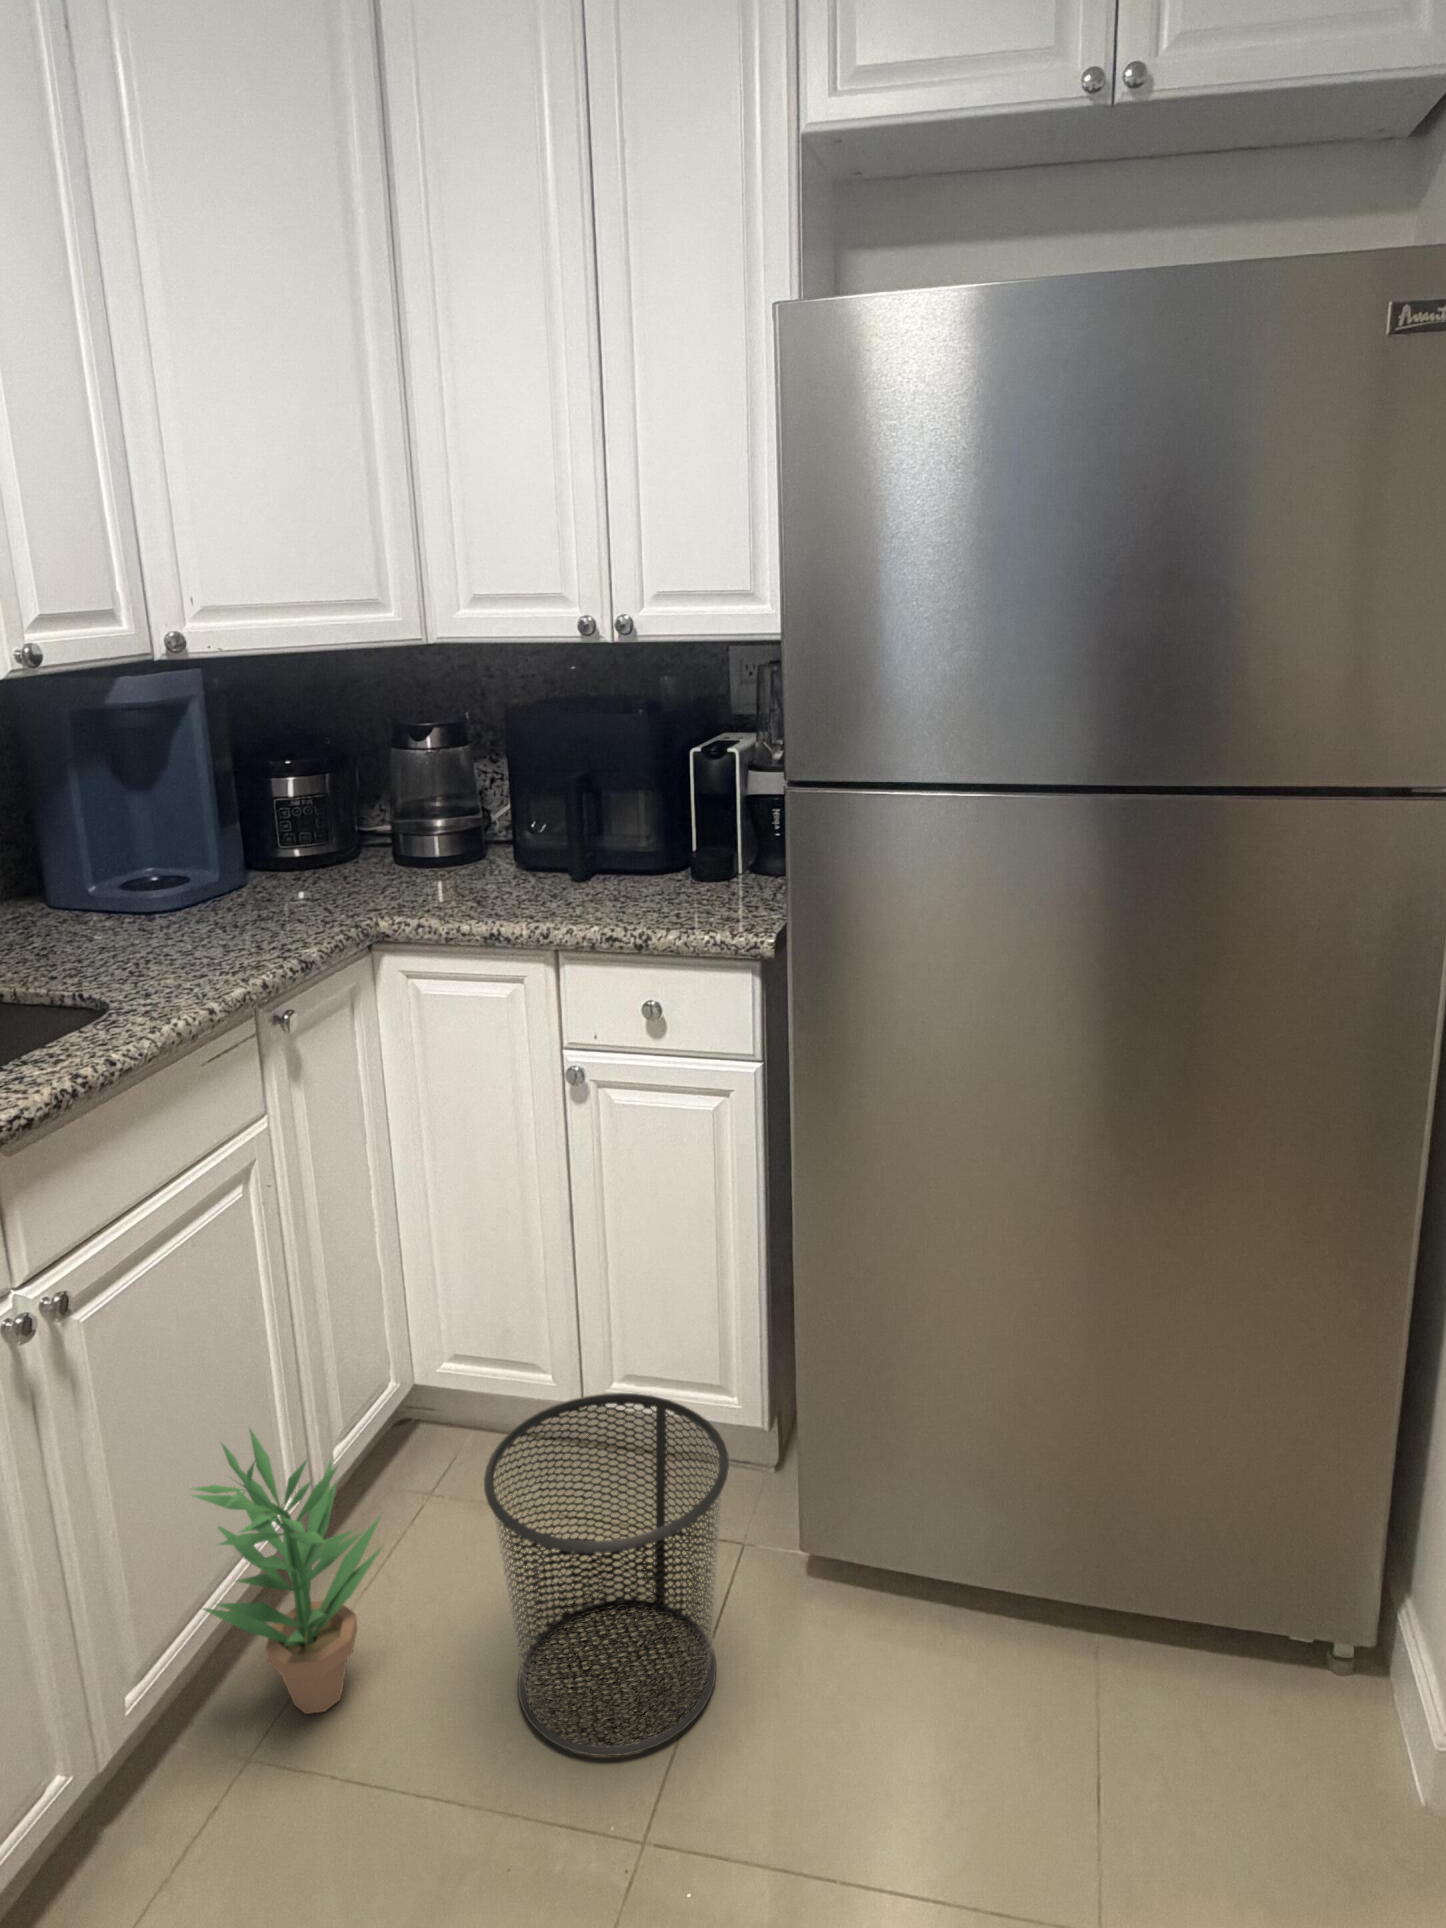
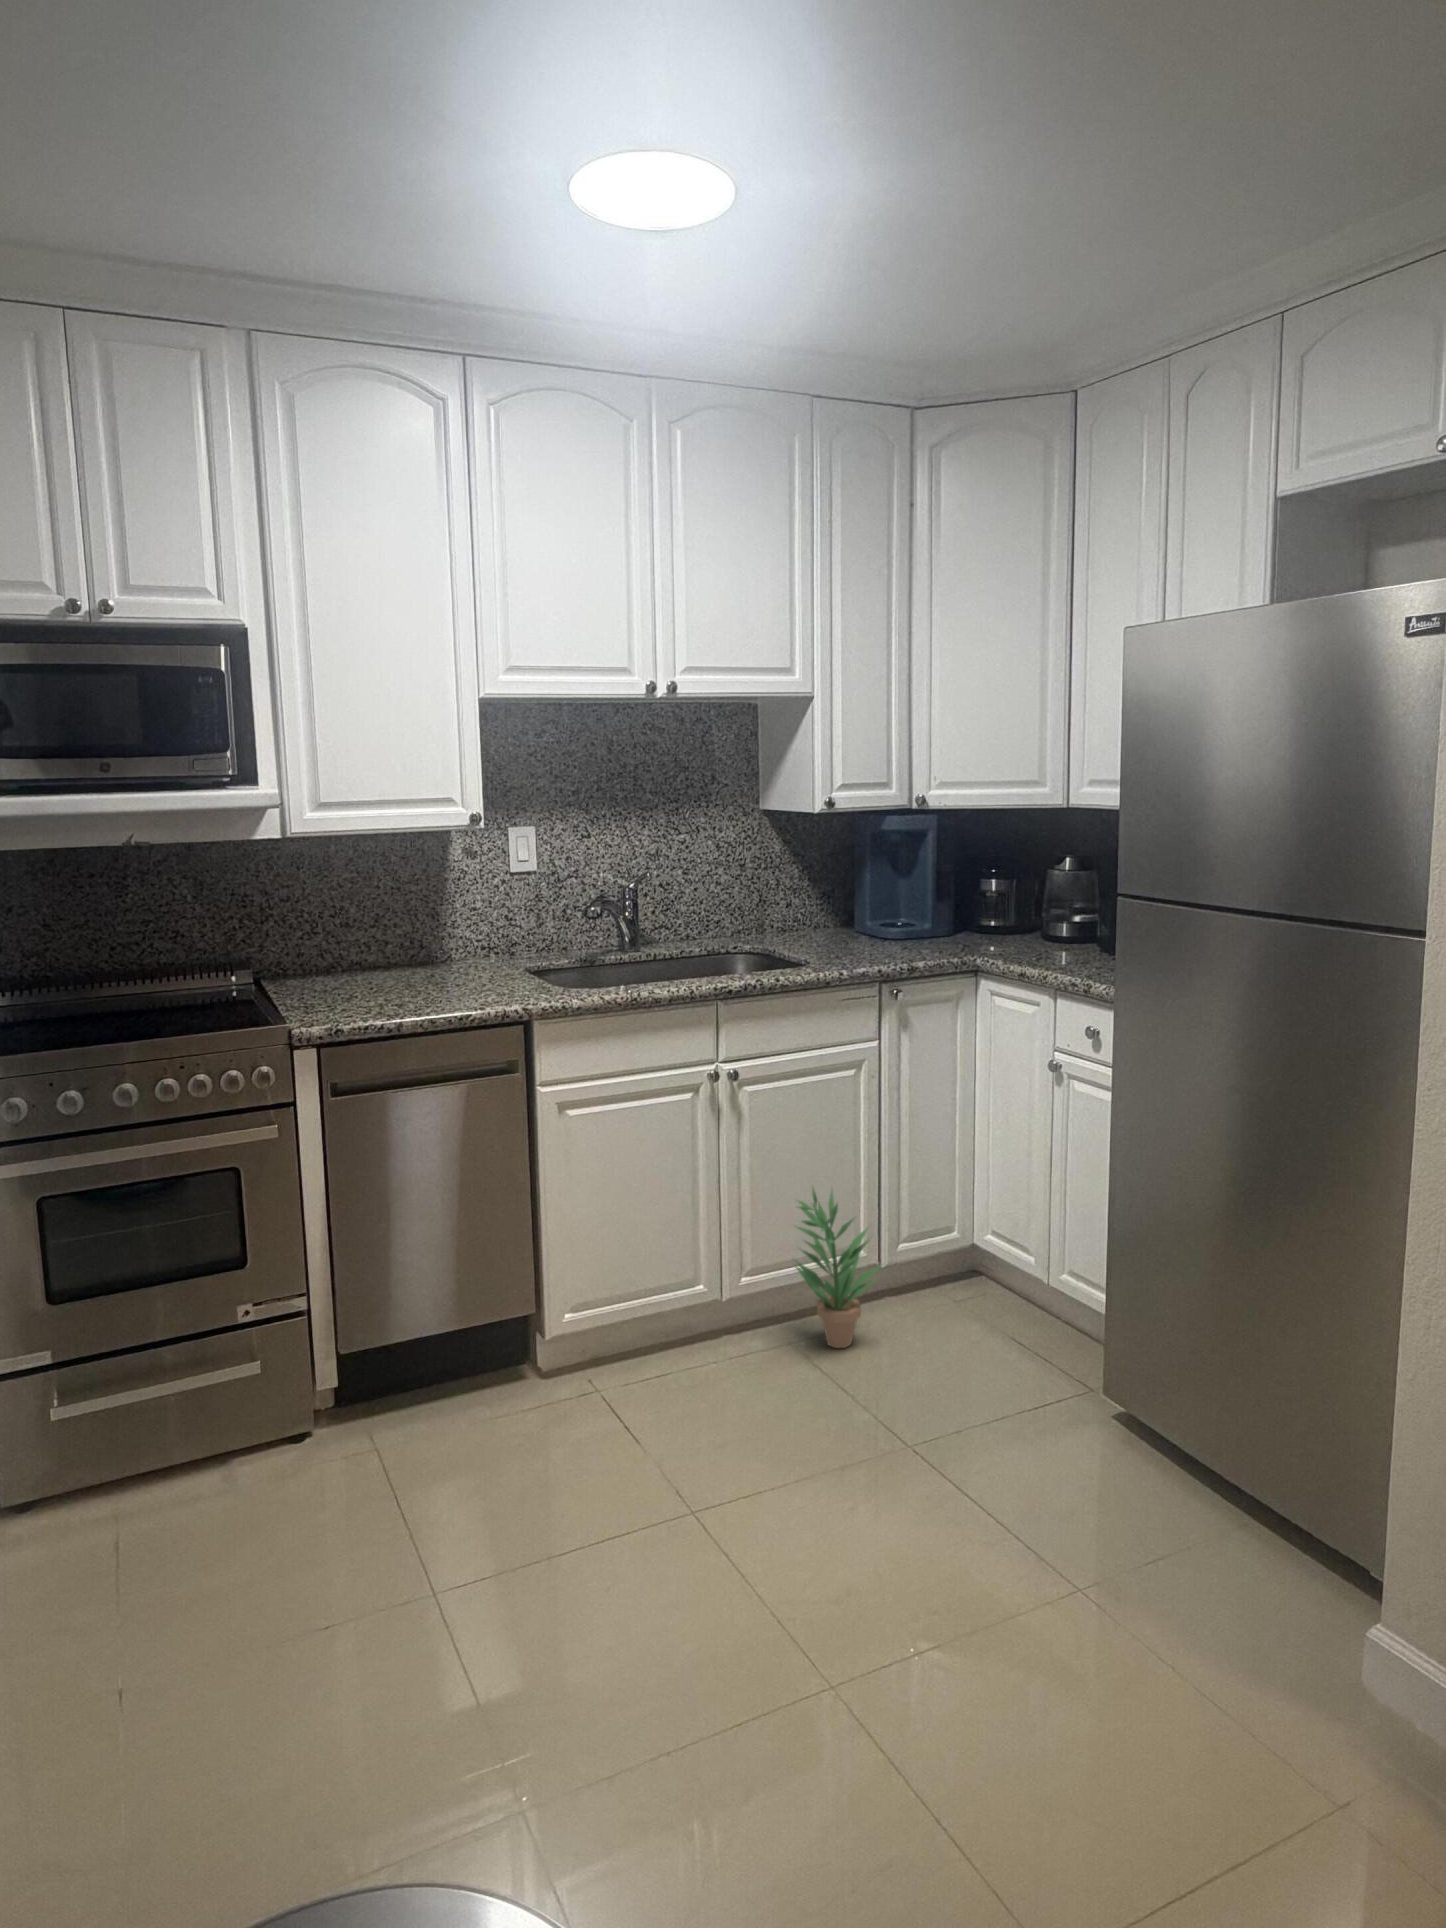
waste bin: present [484,1393,729,1756] -> none [898,1239,1040,1434]

